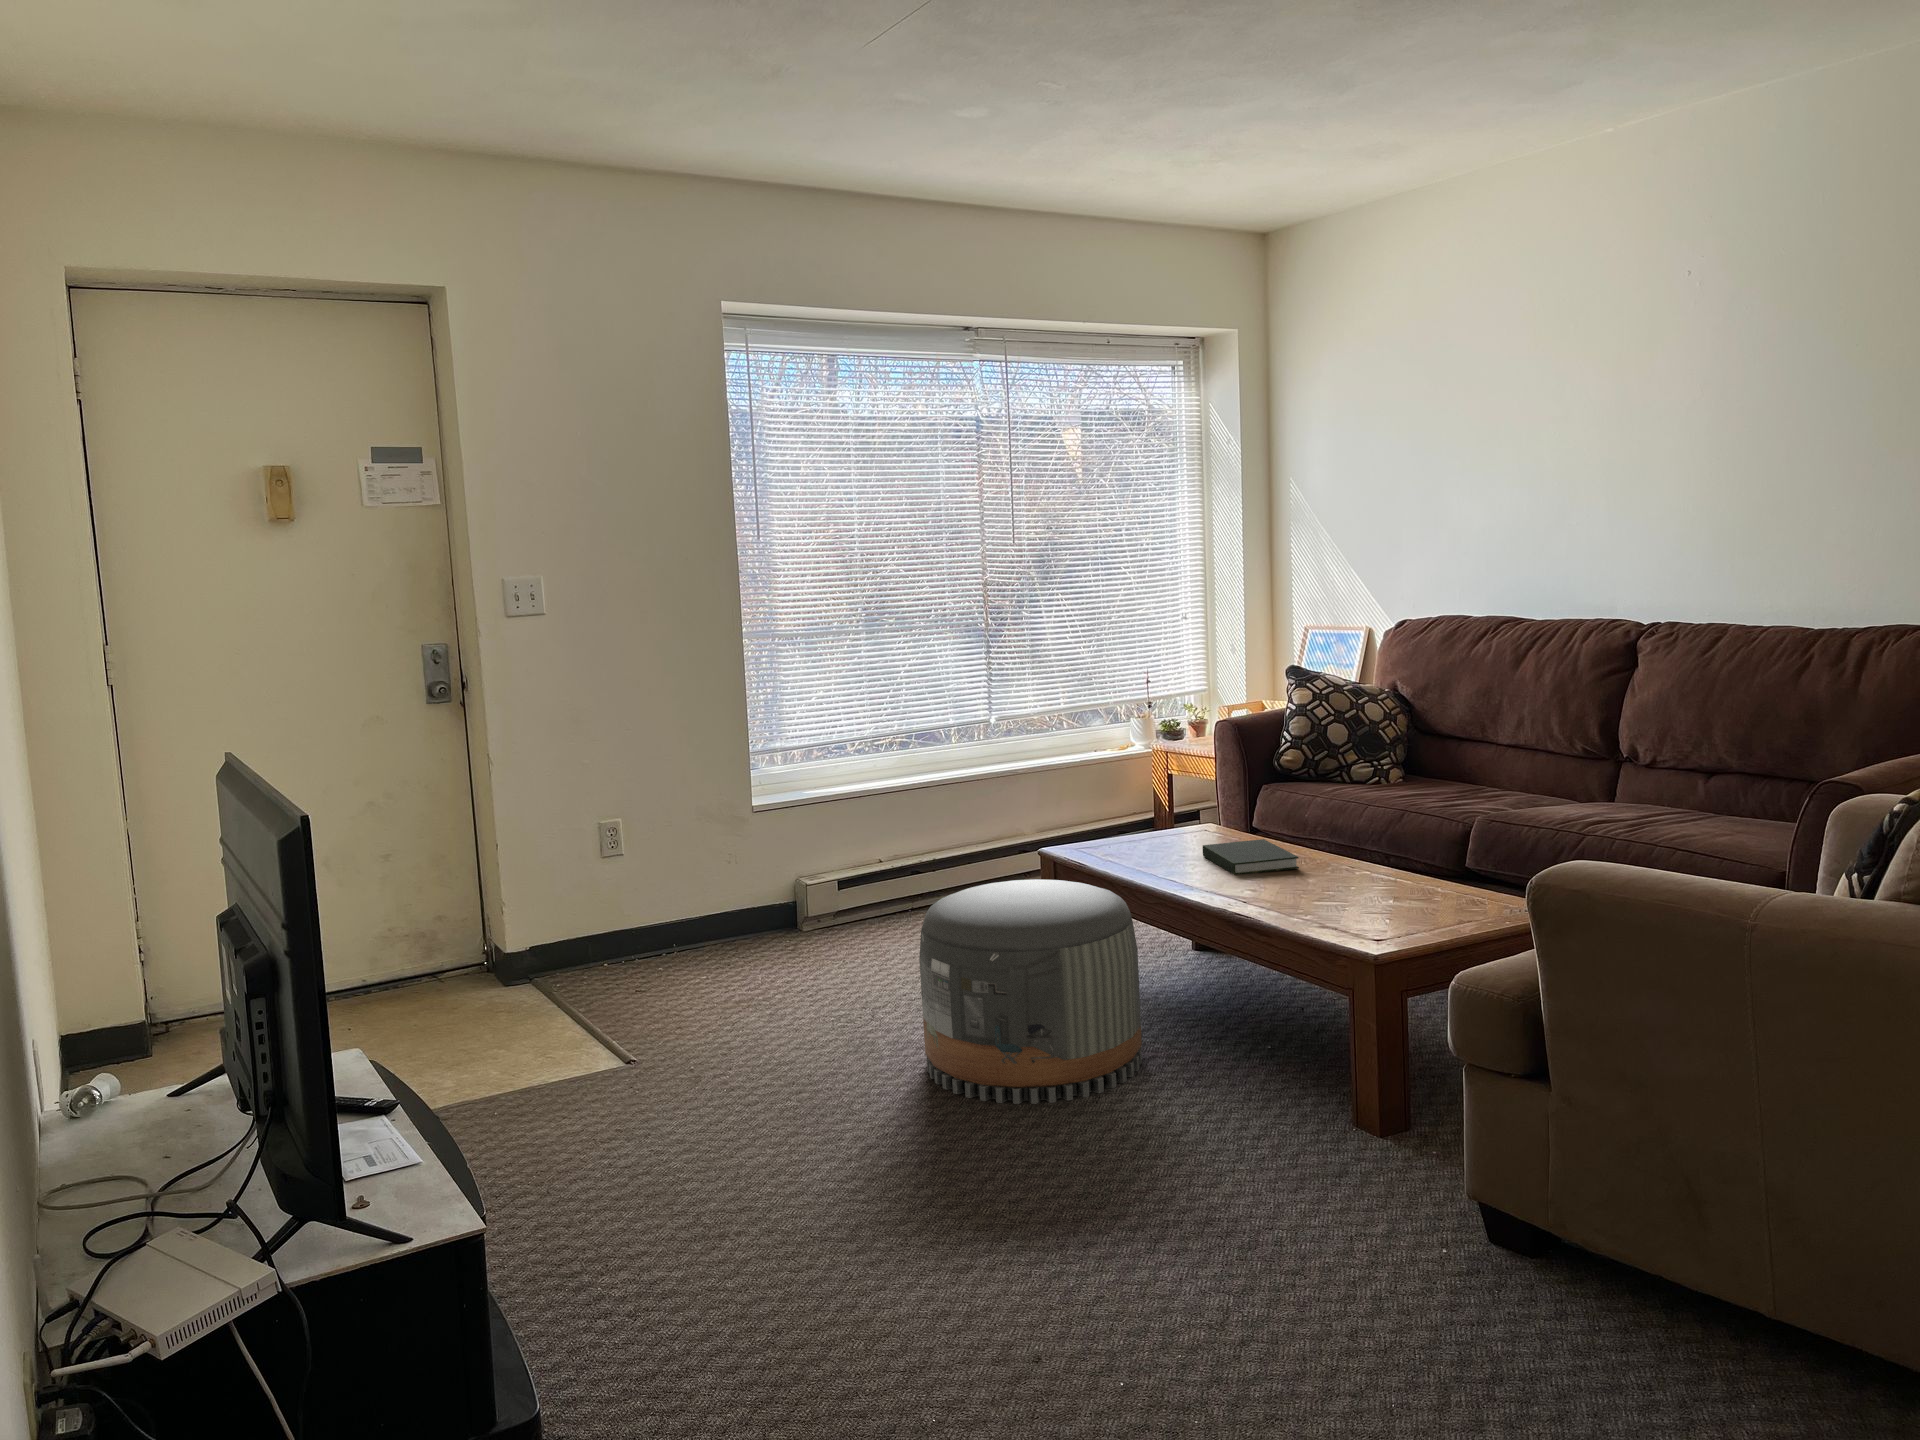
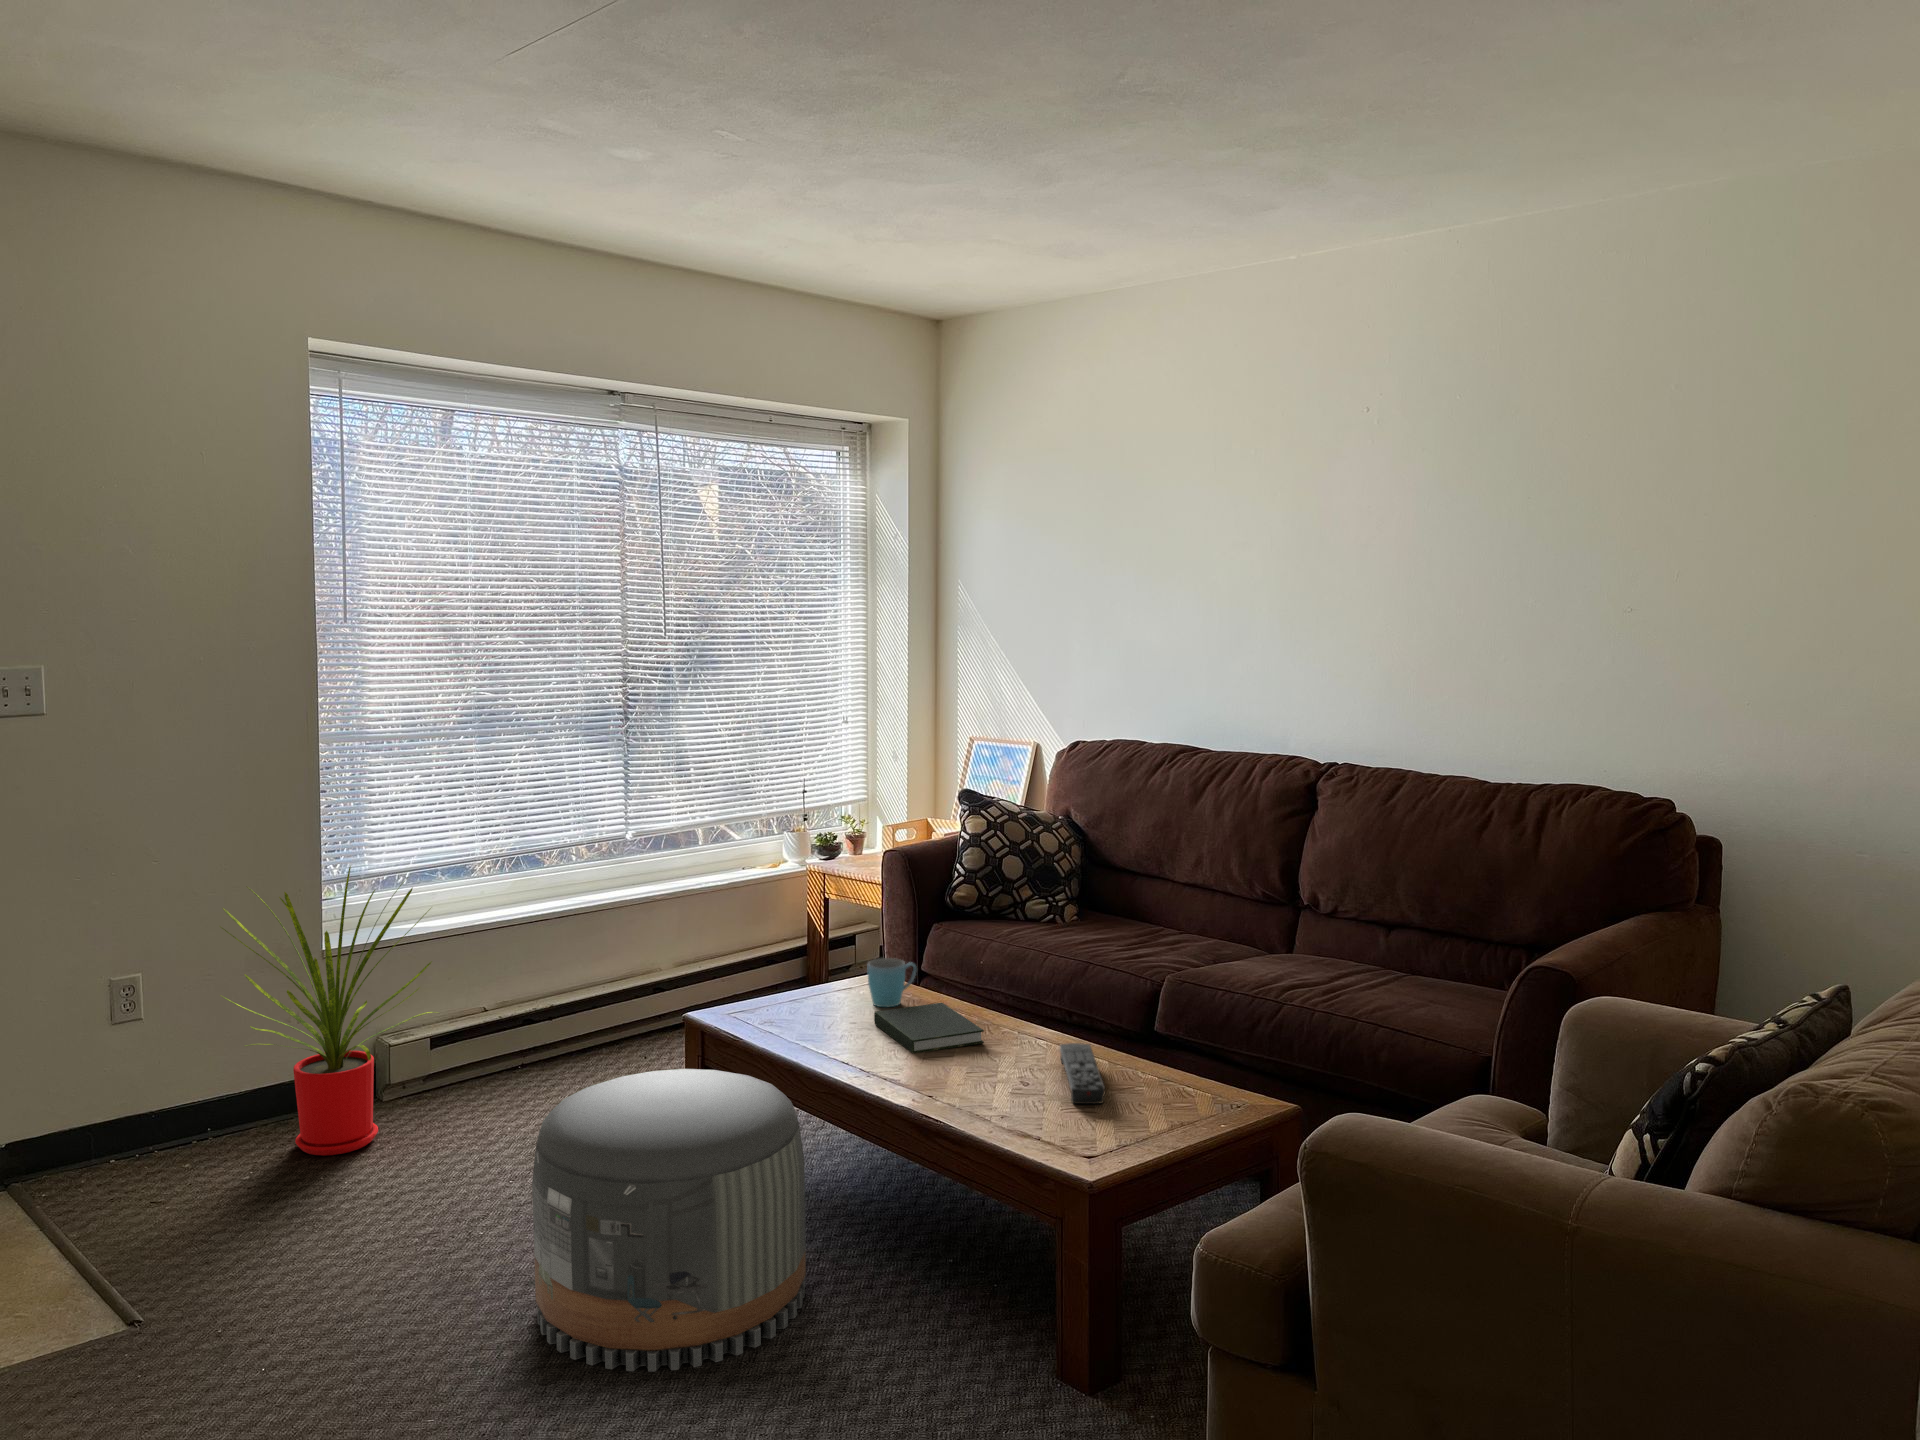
house plant: none [674,735,848,966] -> present [221,866,437,1156]
mug: none [1198,804,1242,846] -> present [867,958,917,1007]
remote control: none [1366,864,1401,908] -> present [1060,1043,1105,1104]

